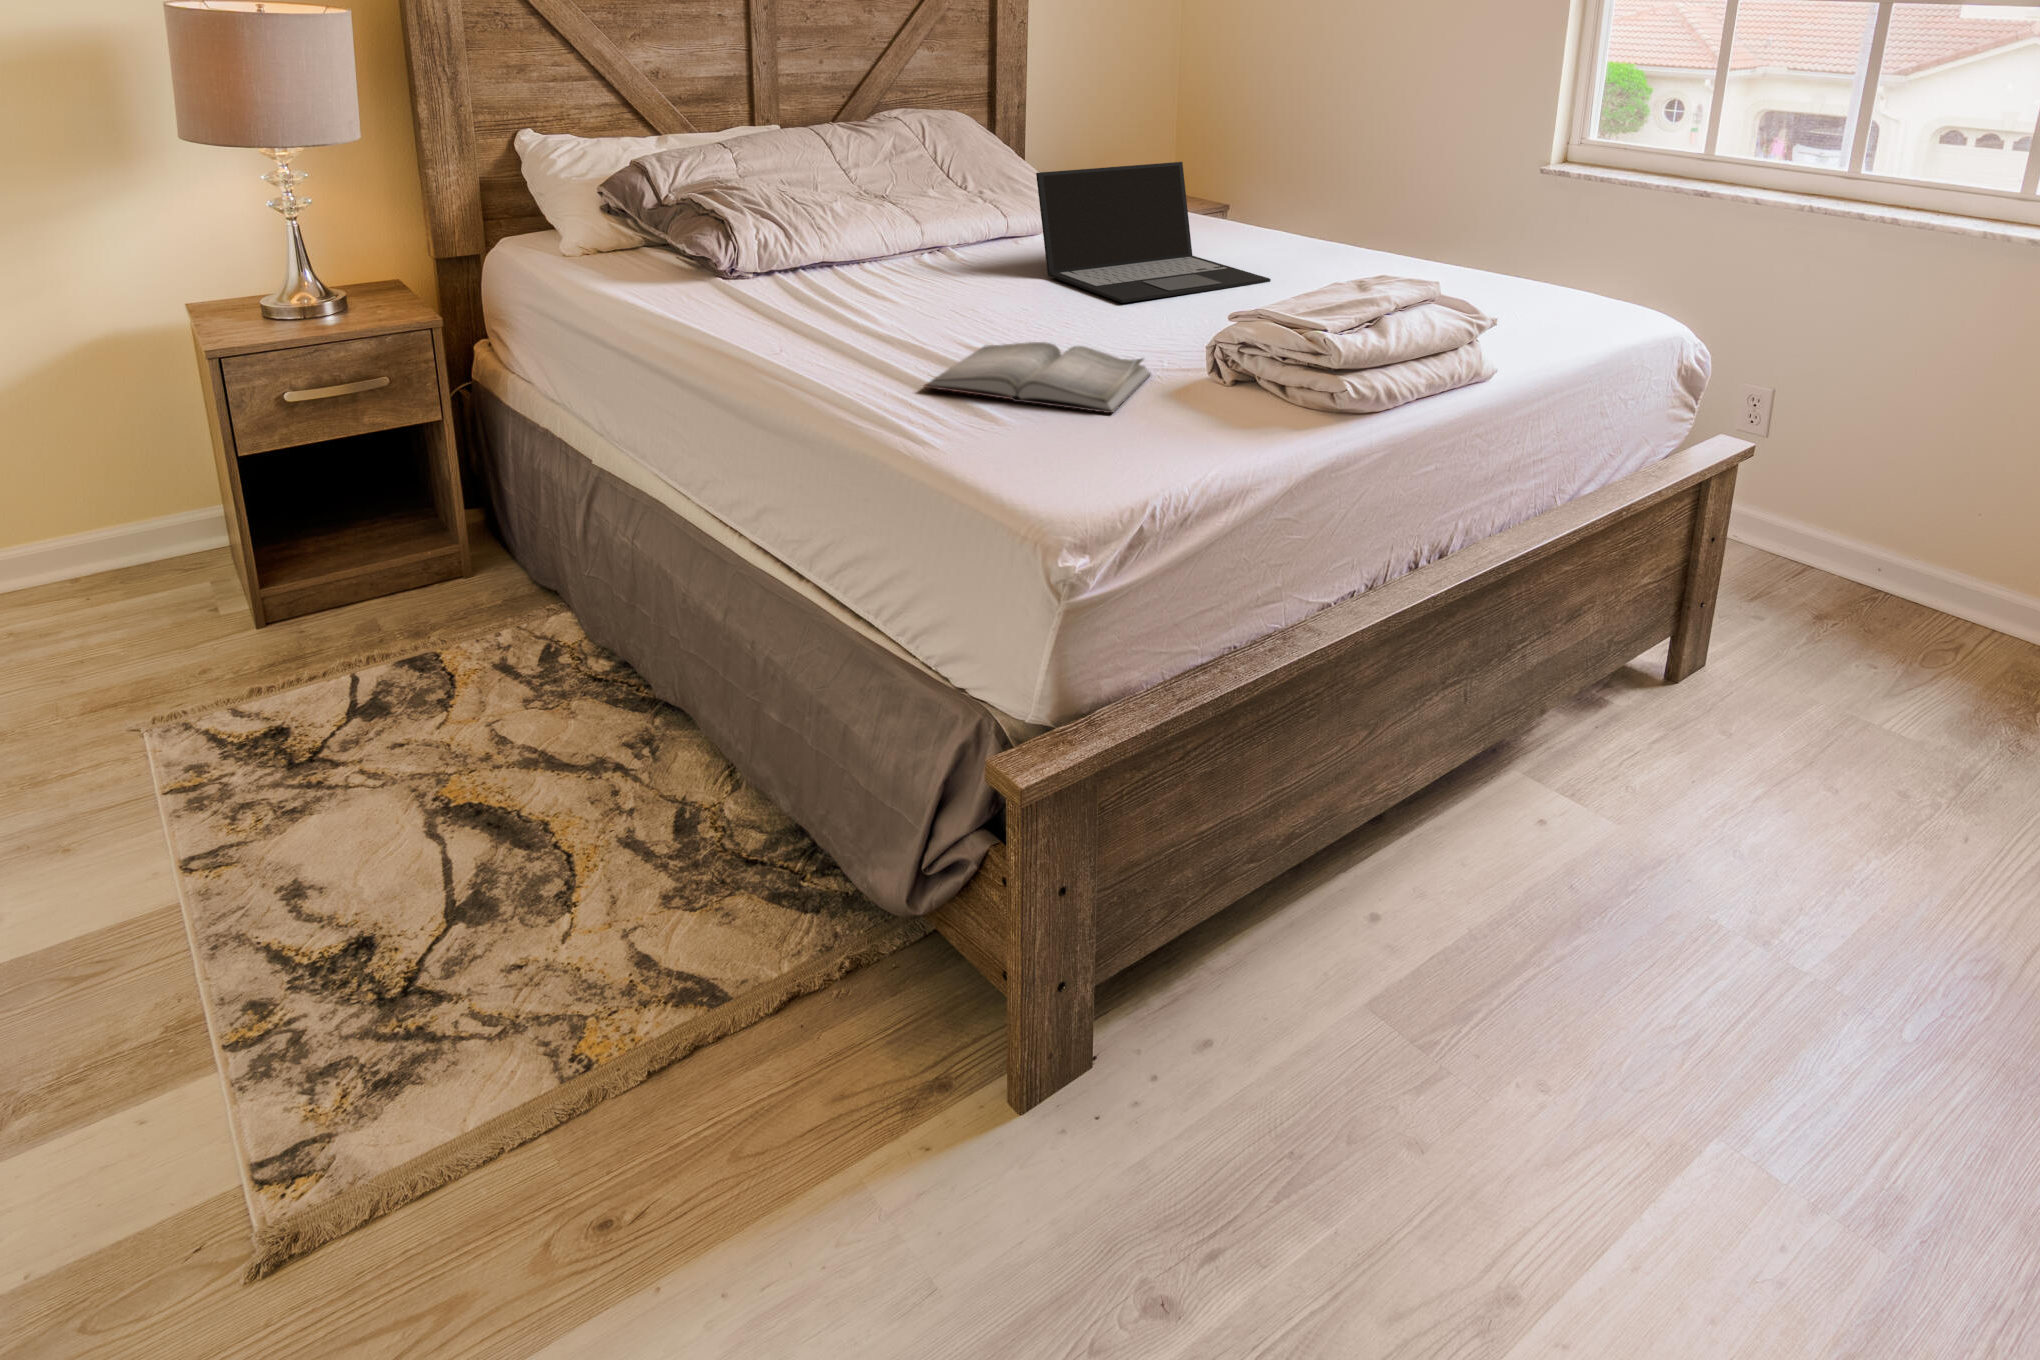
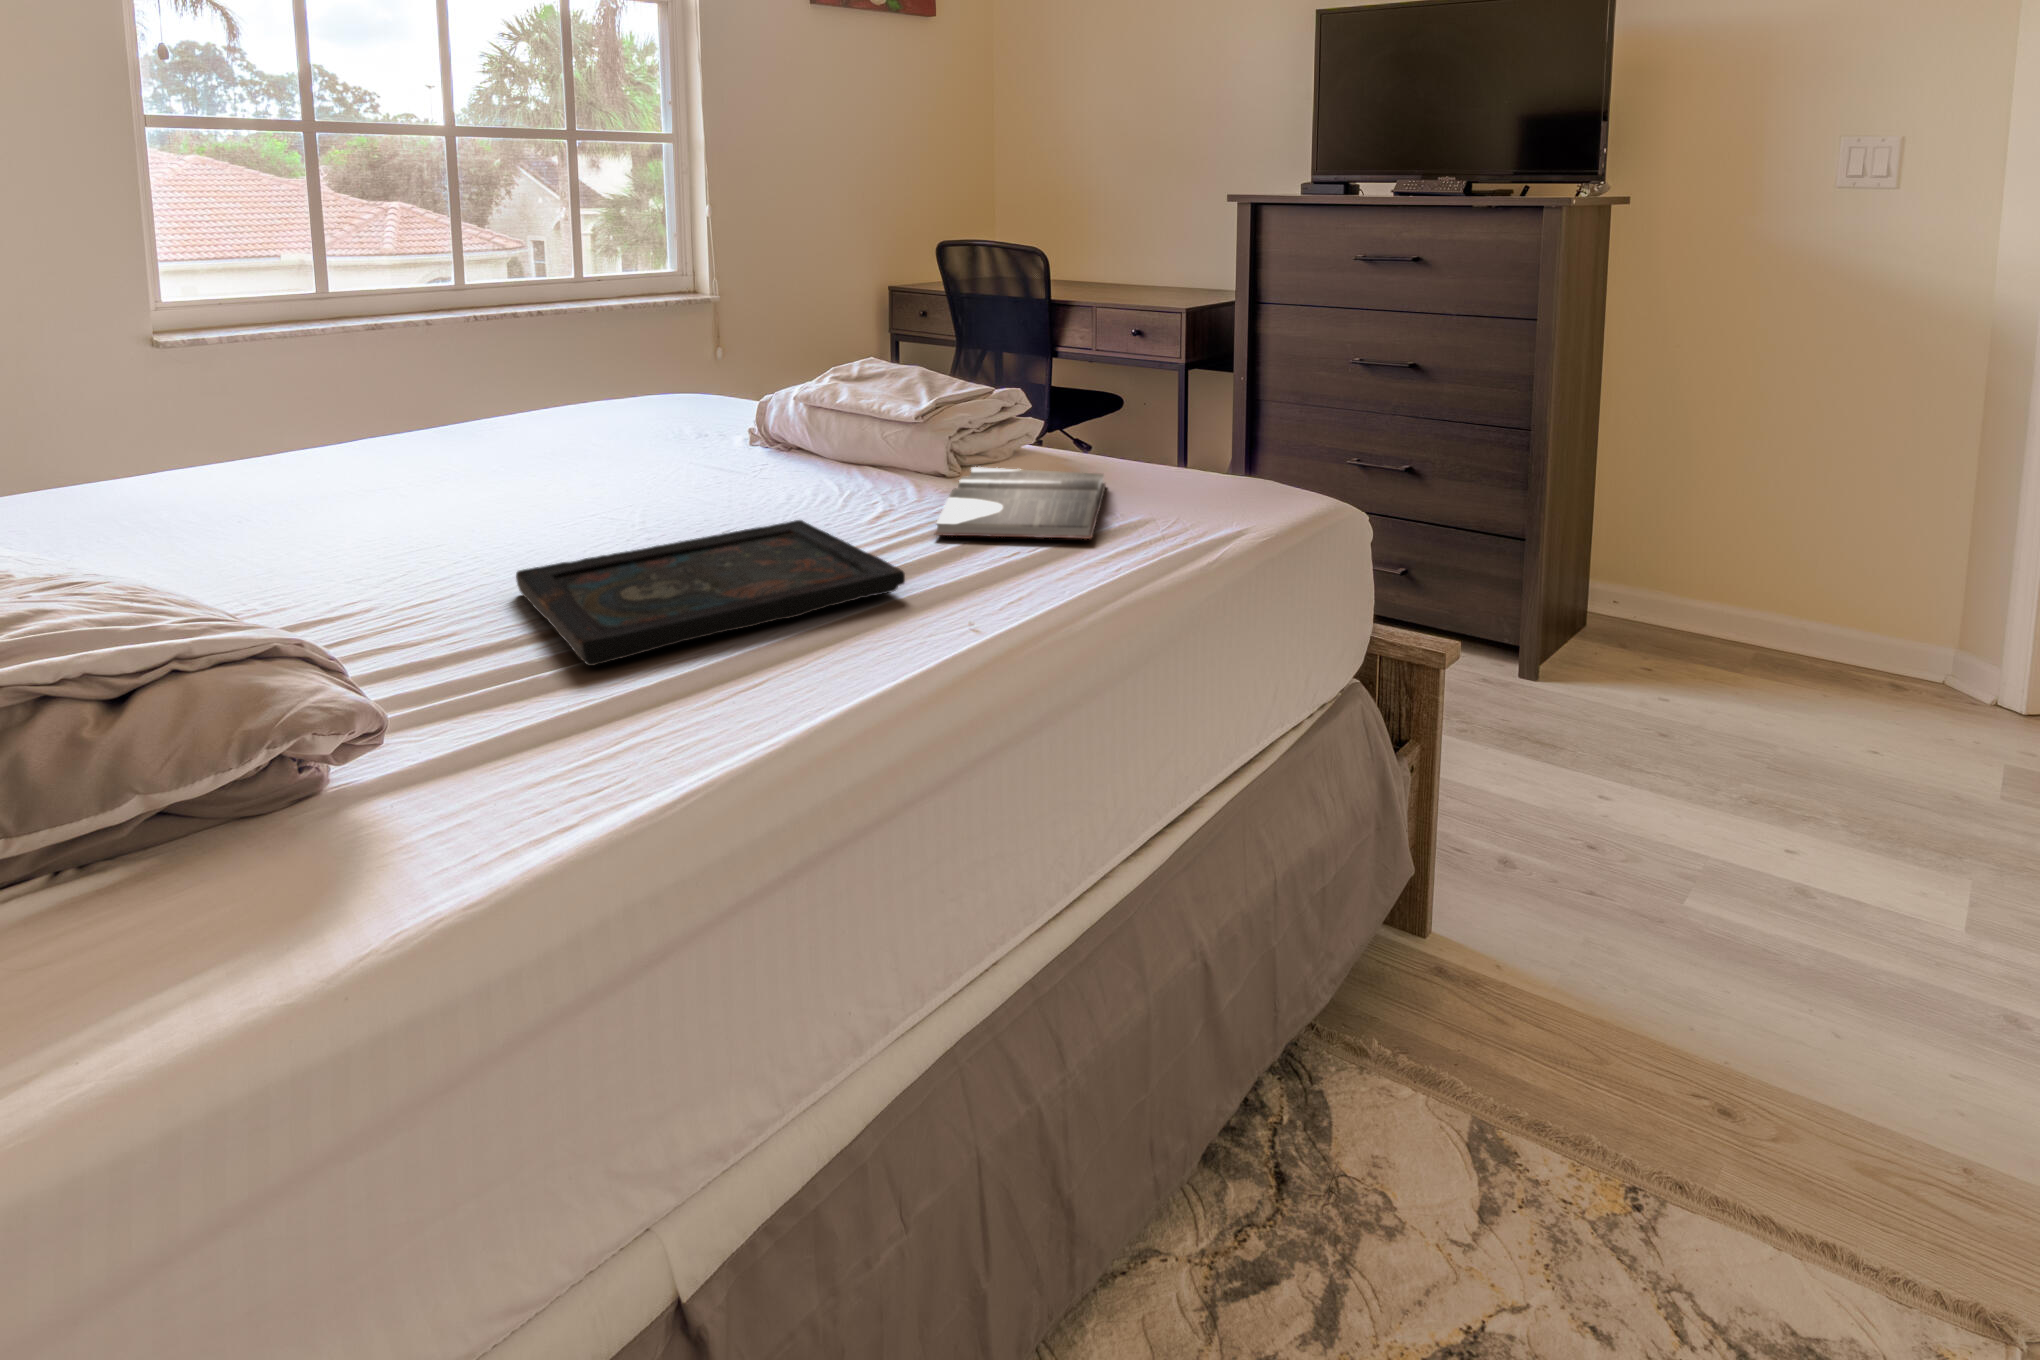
laptop: present [1036,162,1271,303] -> none [329,359,670,542]
tray: none [807,273,1008,338] -> present [516,520,905,666]

